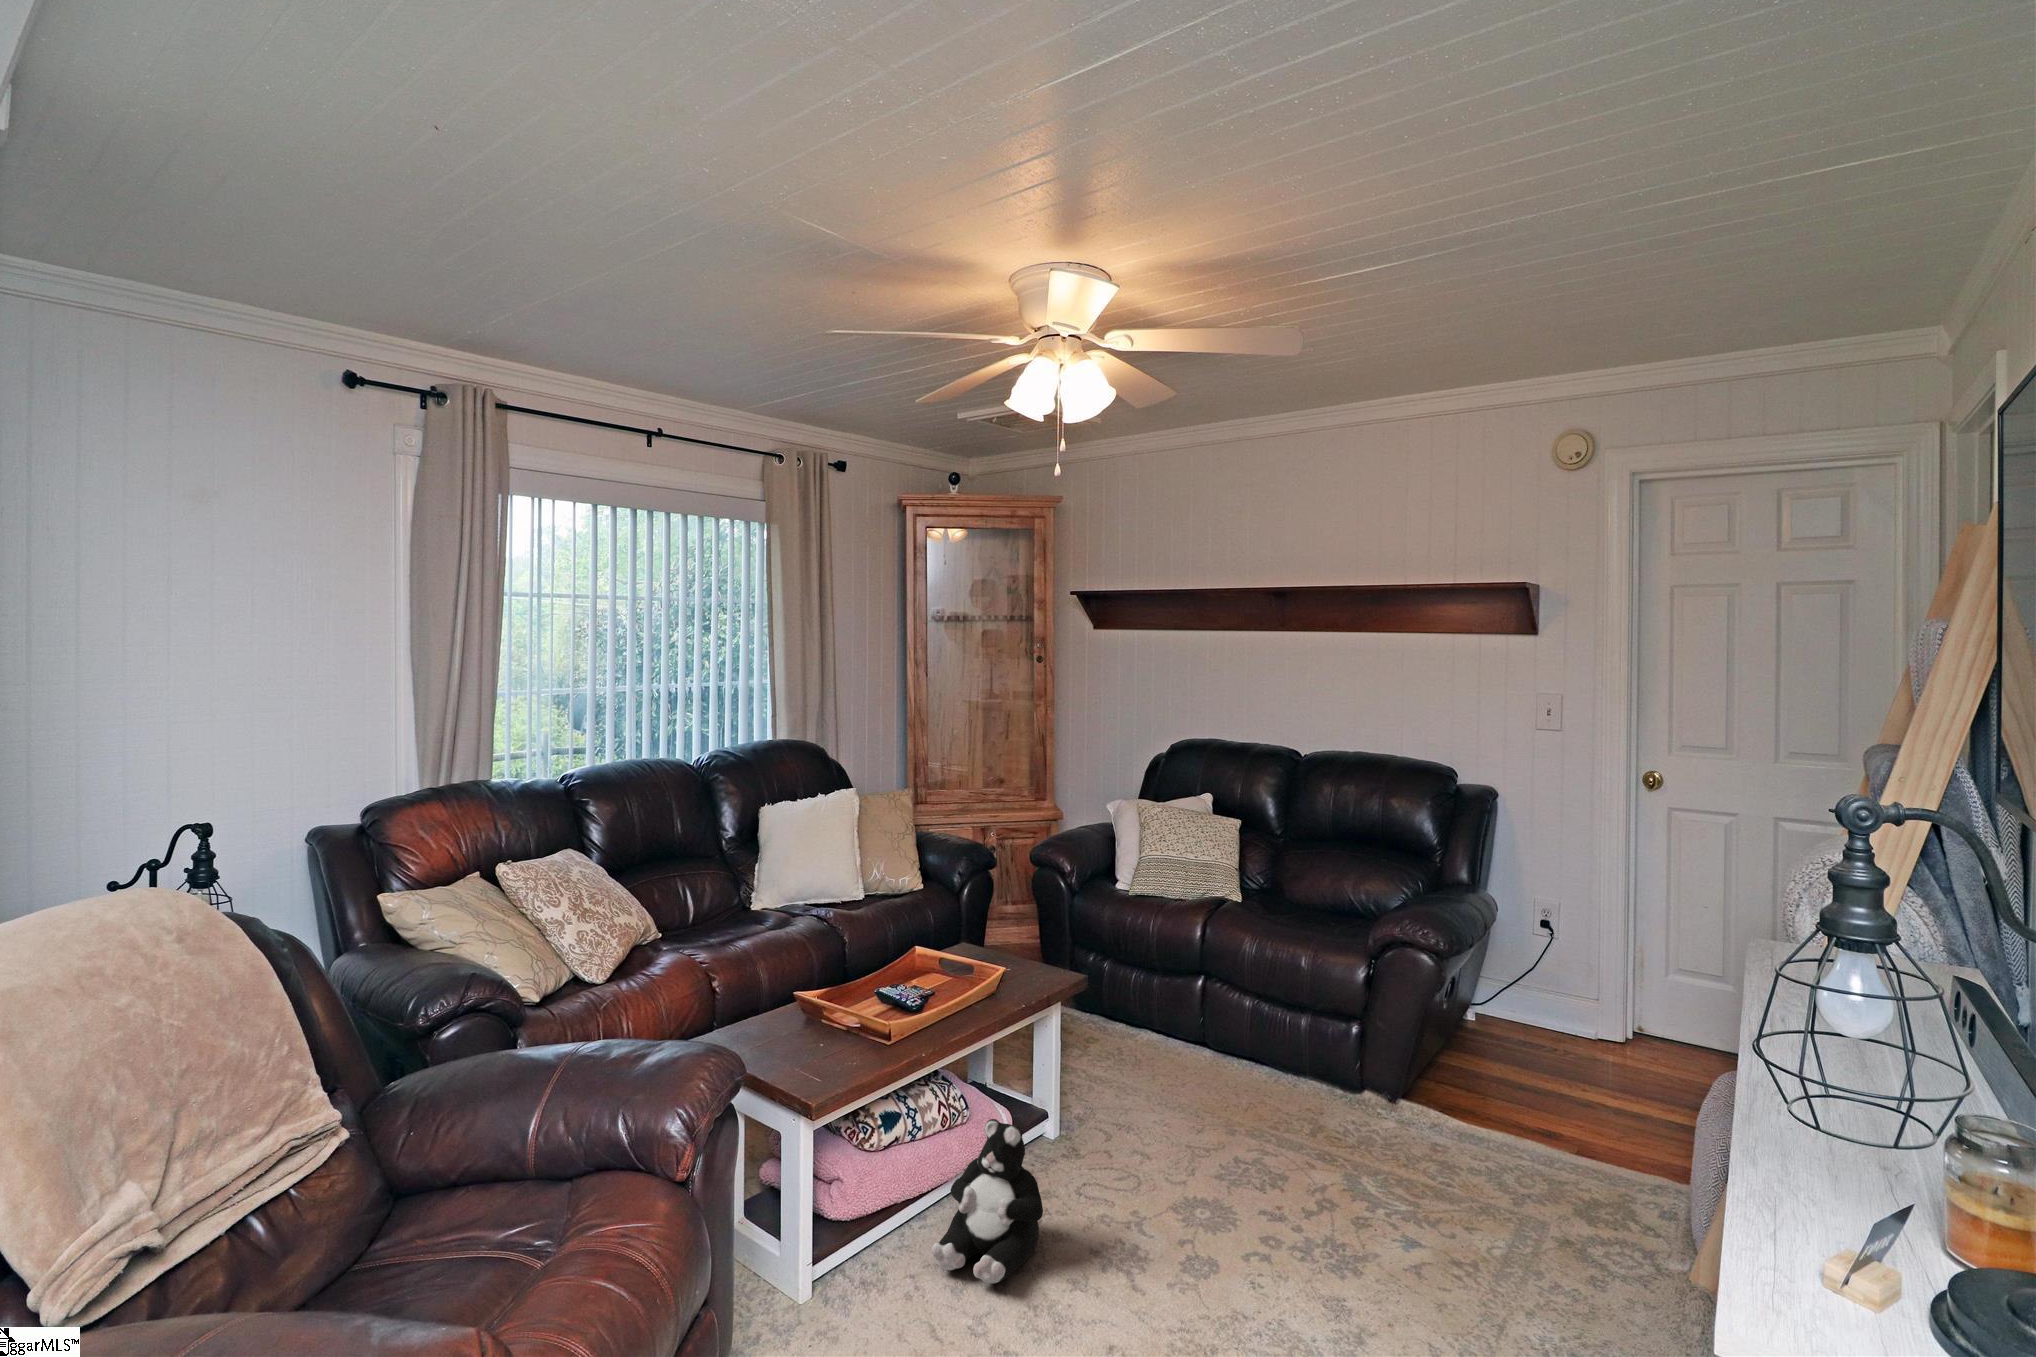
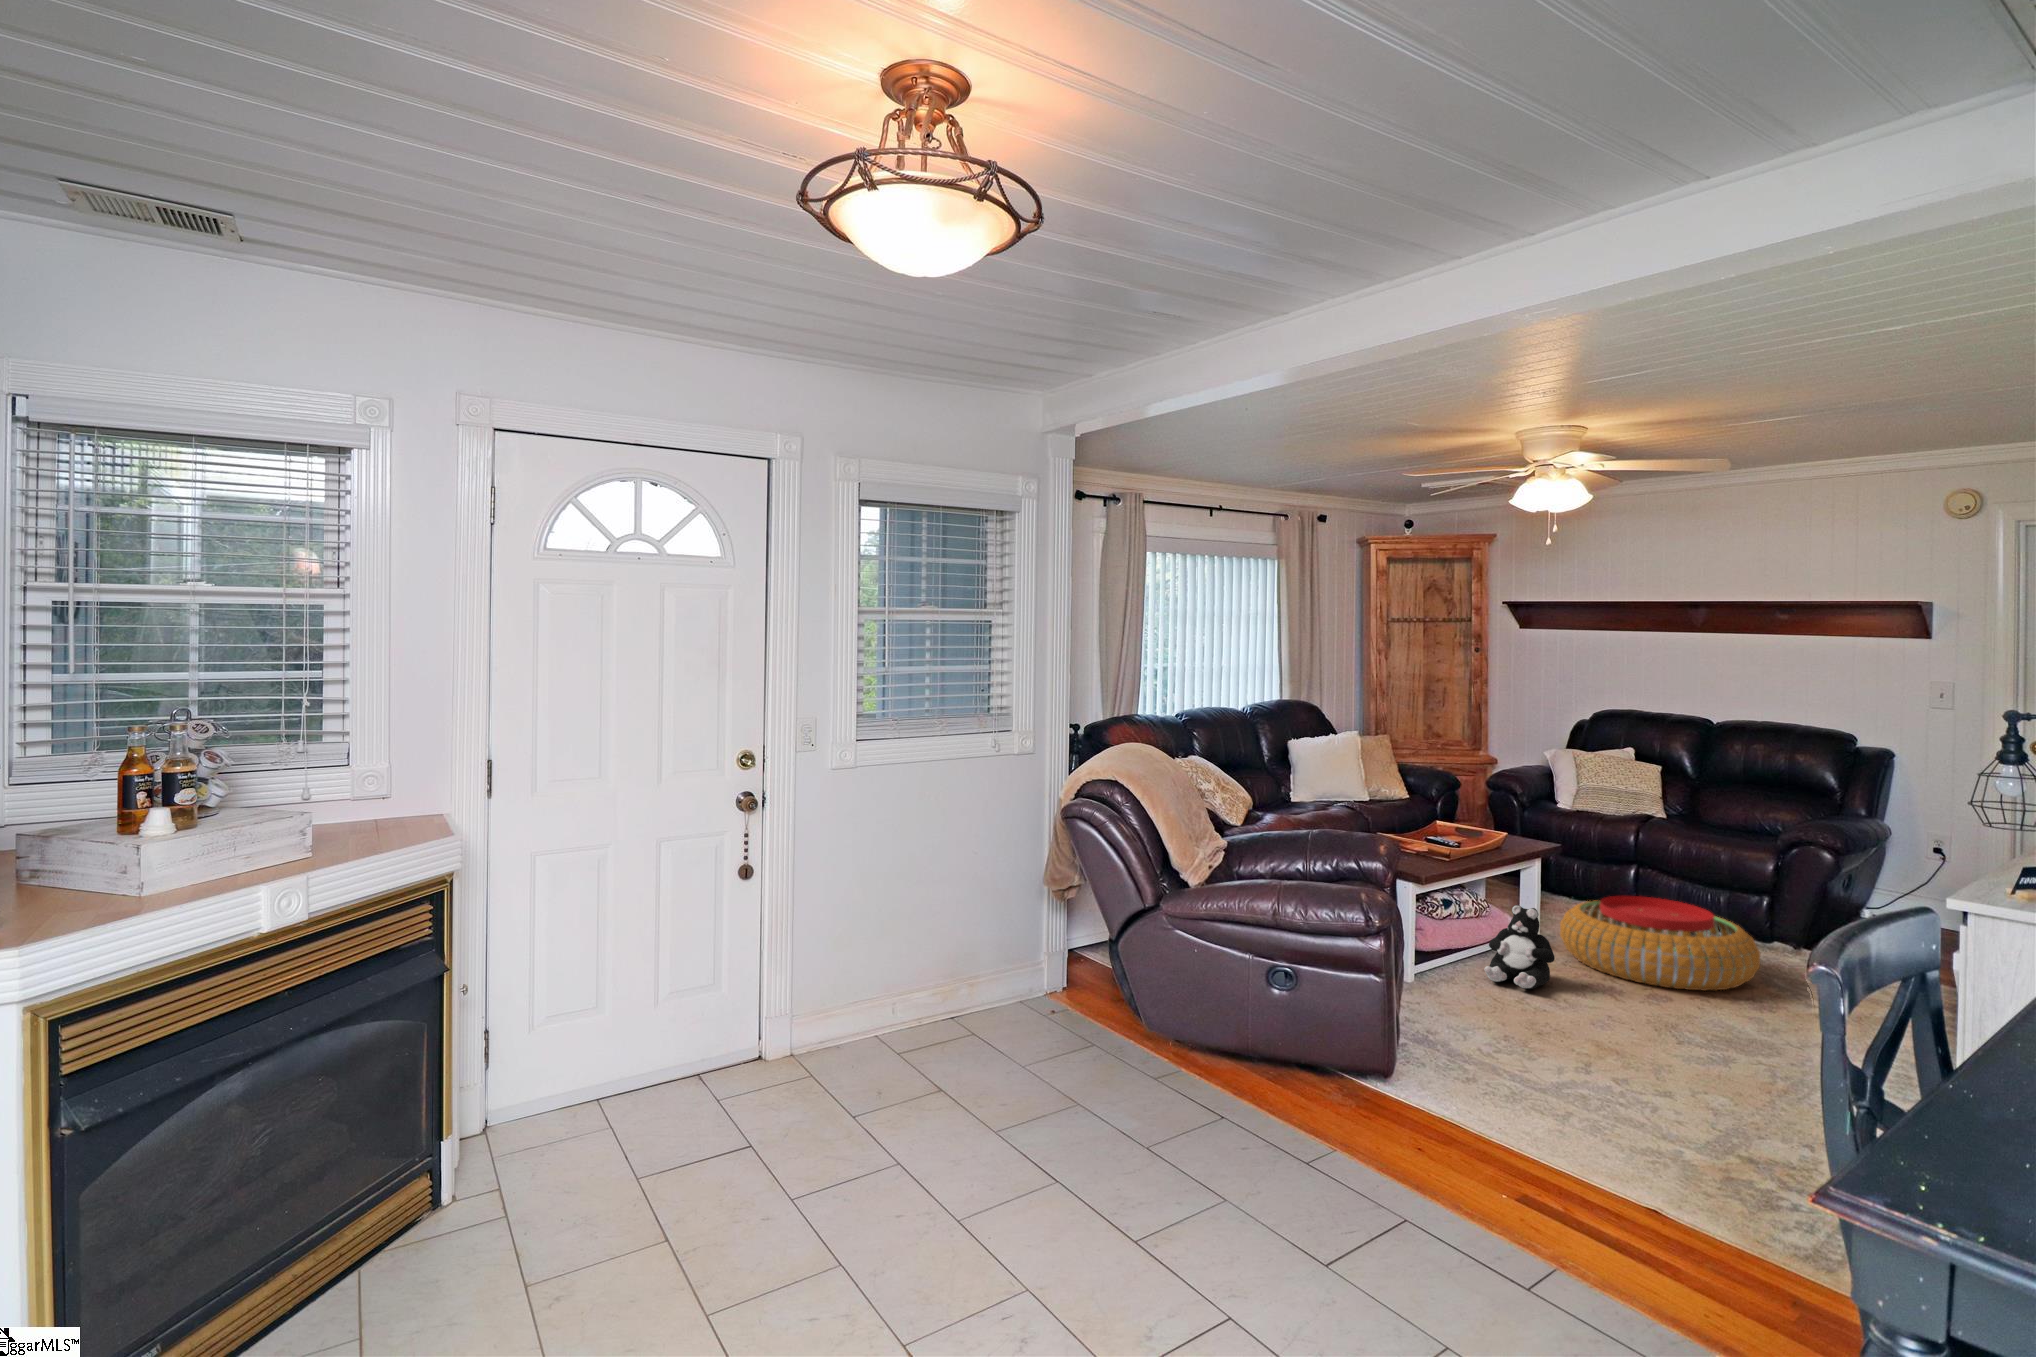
pouf: none [1080,1049,1337,1225] -> present [1560,896,1760,991]

